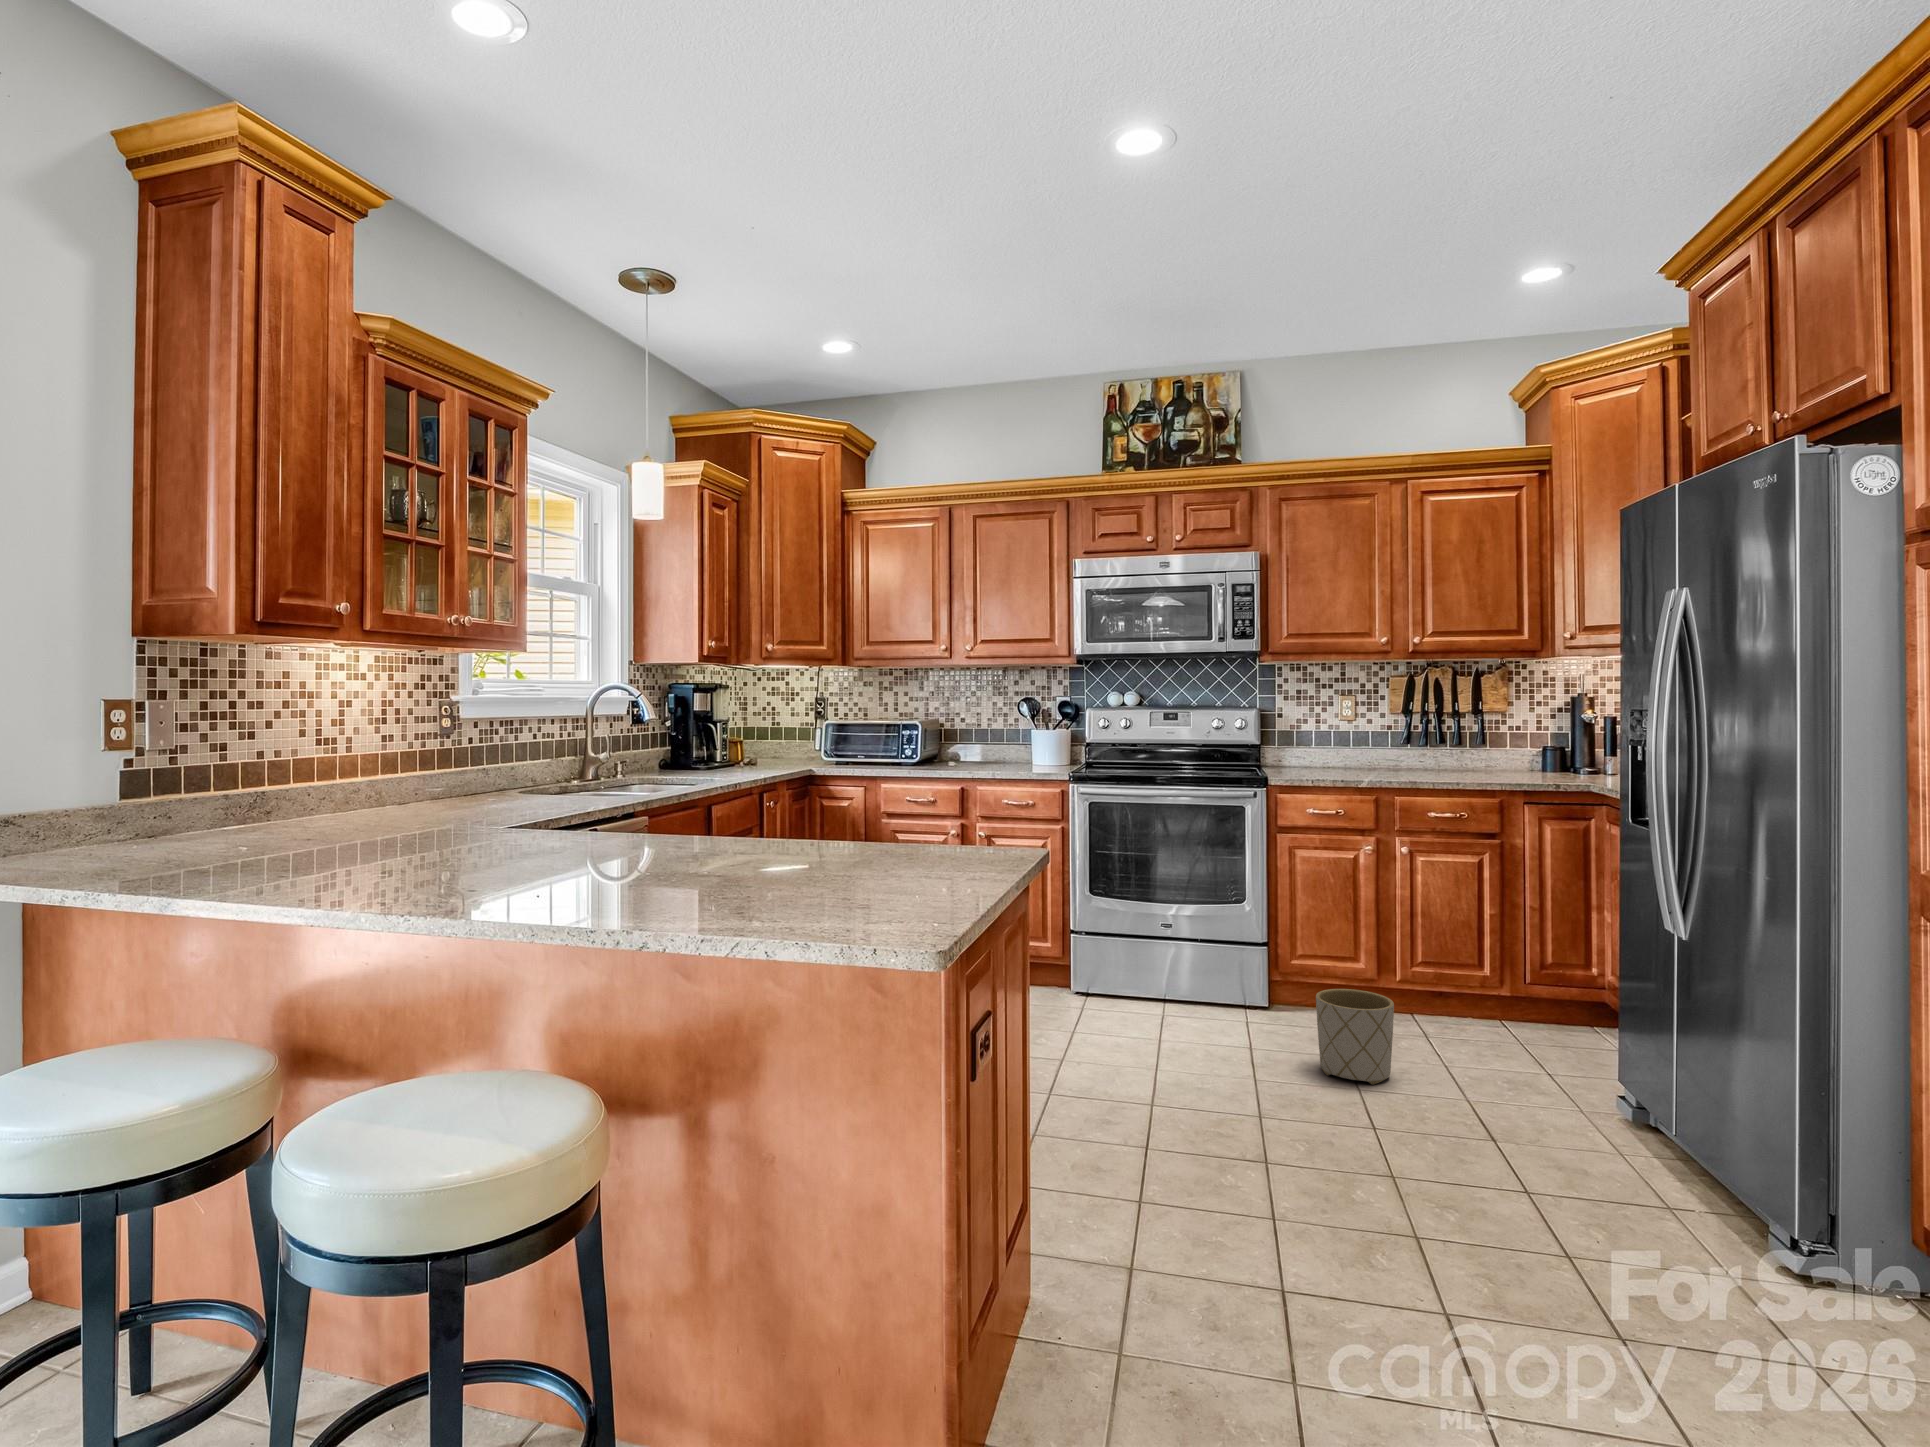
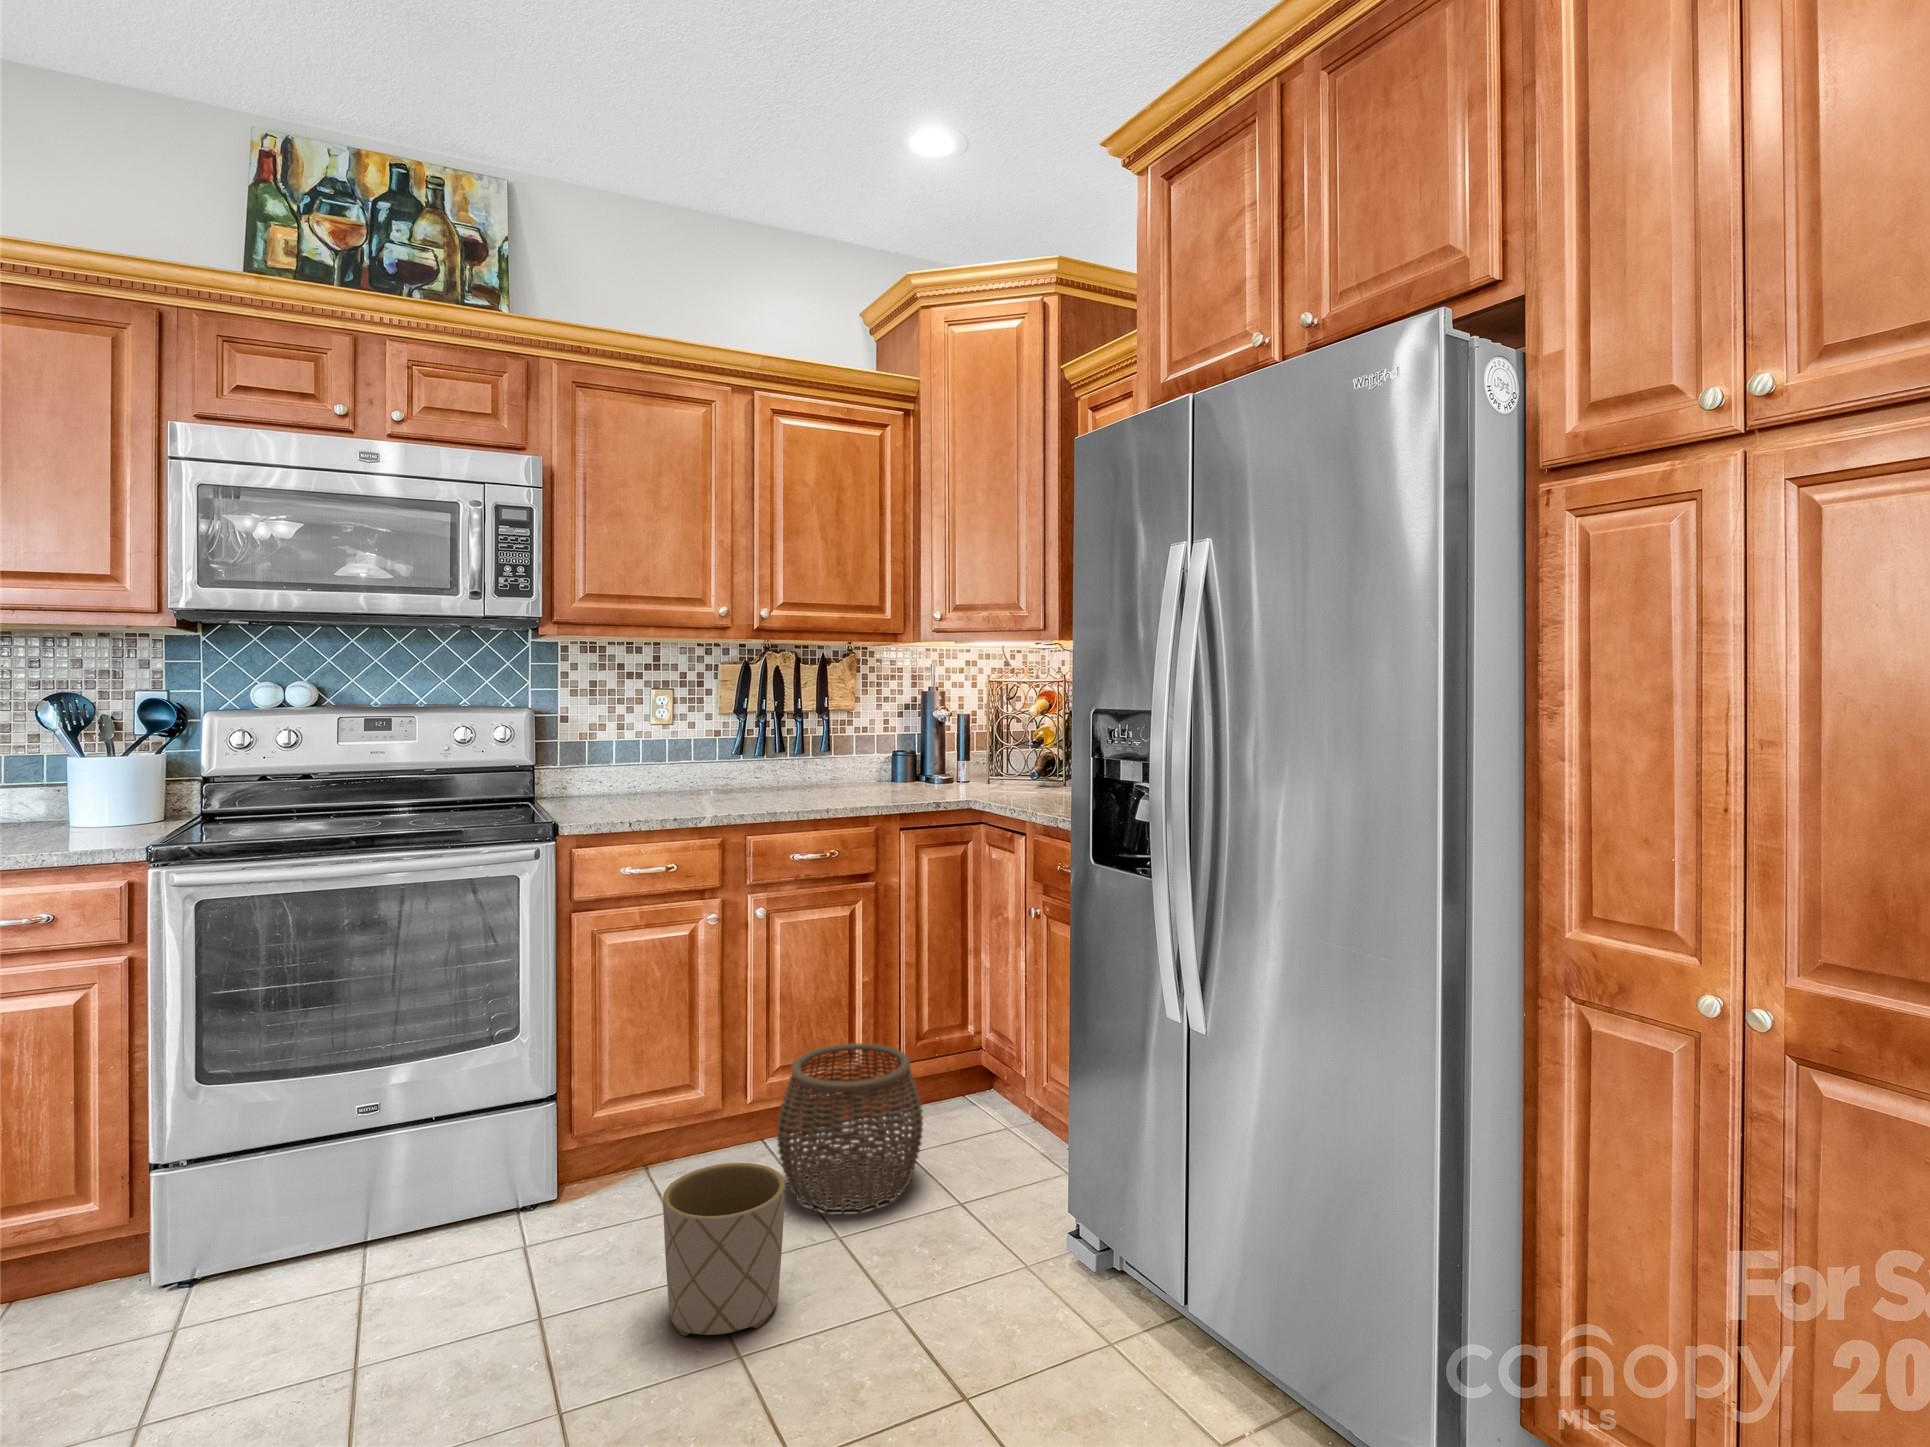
woven basket: none [1409,949,1527,1060] -> present [777,1043,923,1212]

